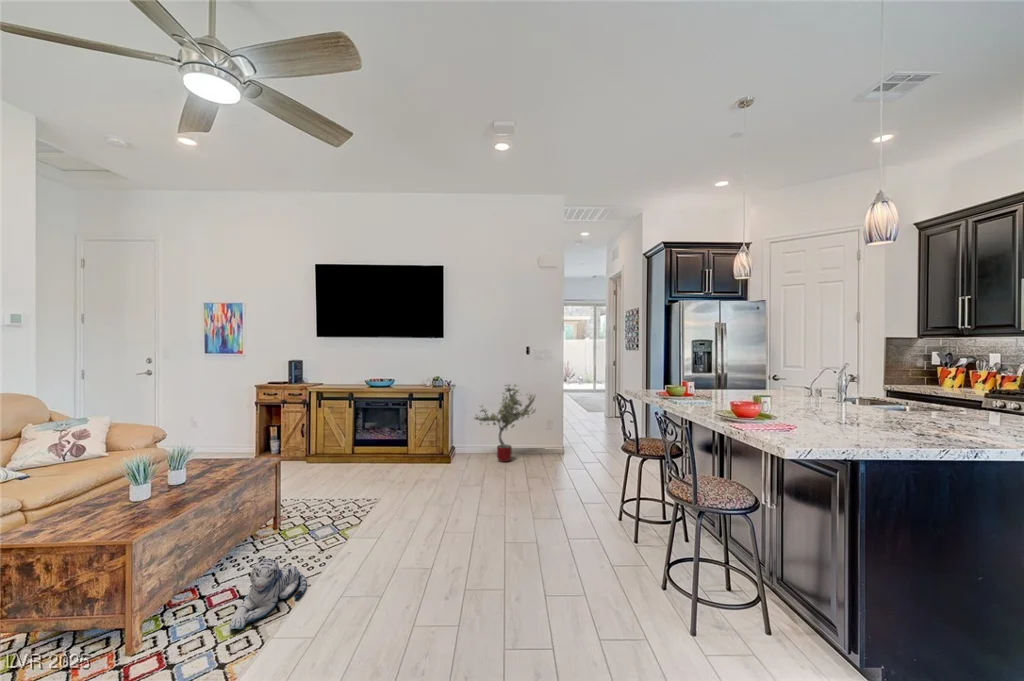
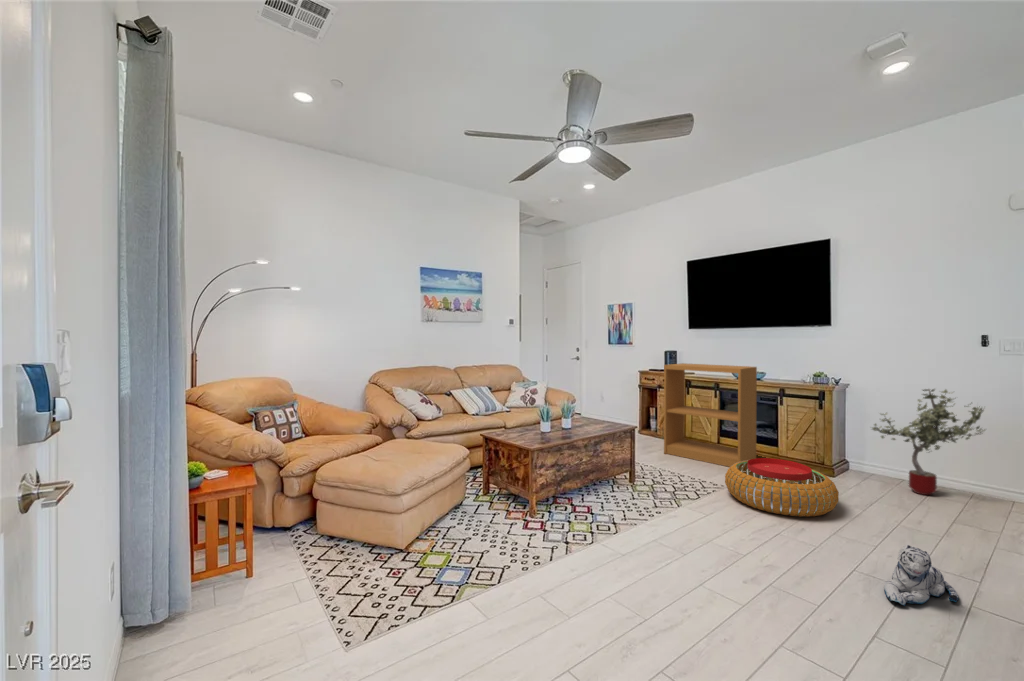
bookshelf: none [298,374,391,479] -> present [664,363,757,467]
pouf: none [382,459,473,514] -> present [725,458,839,517]
plush toy: present [230,558,307,629] -> present [884,545,958,606]

